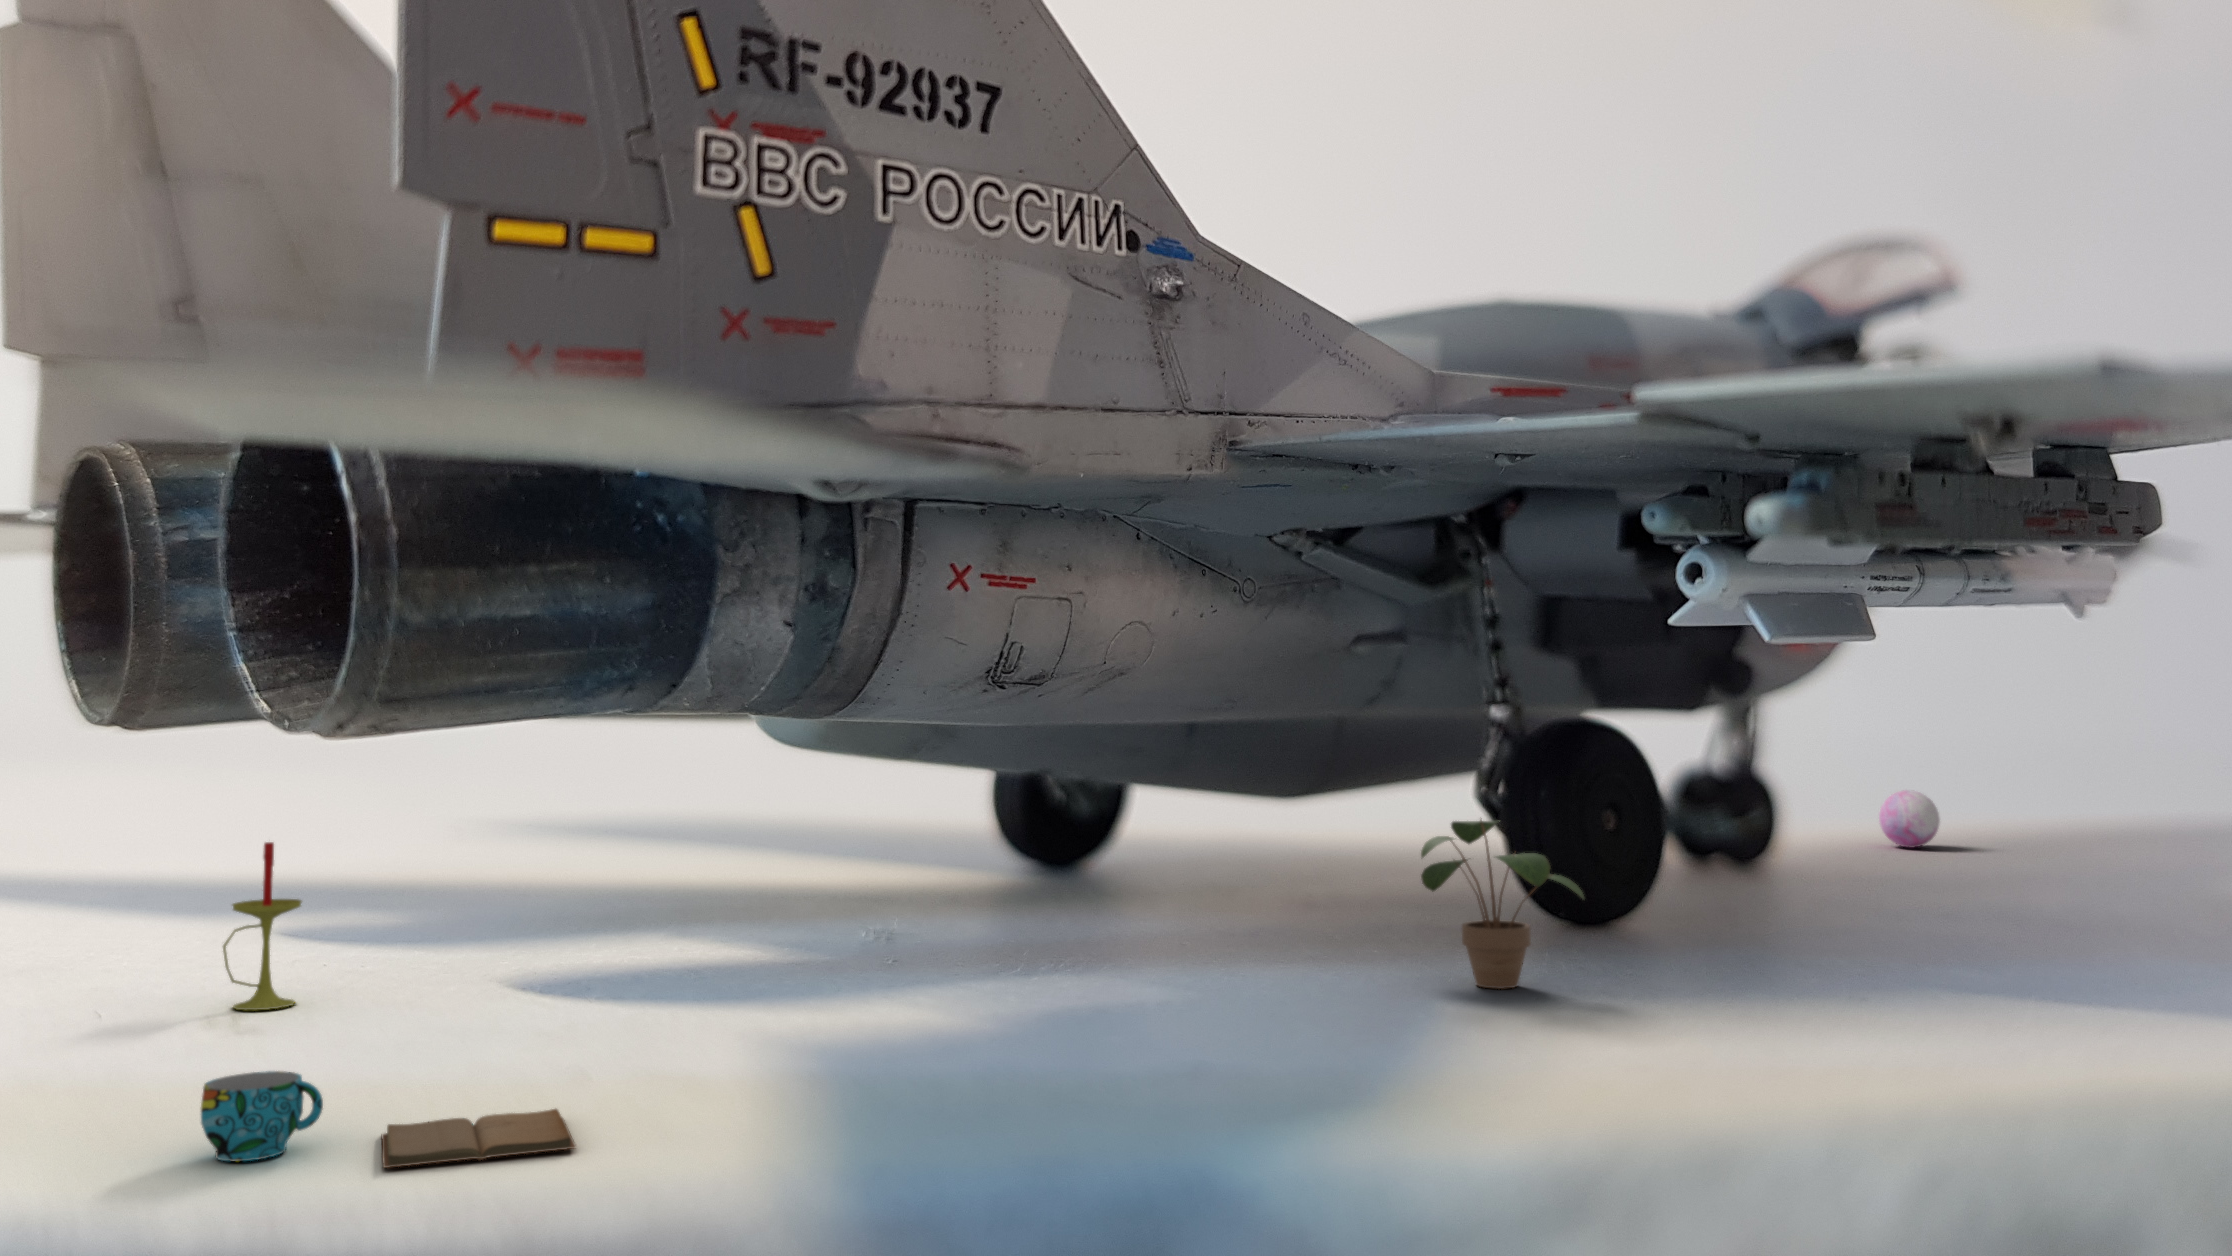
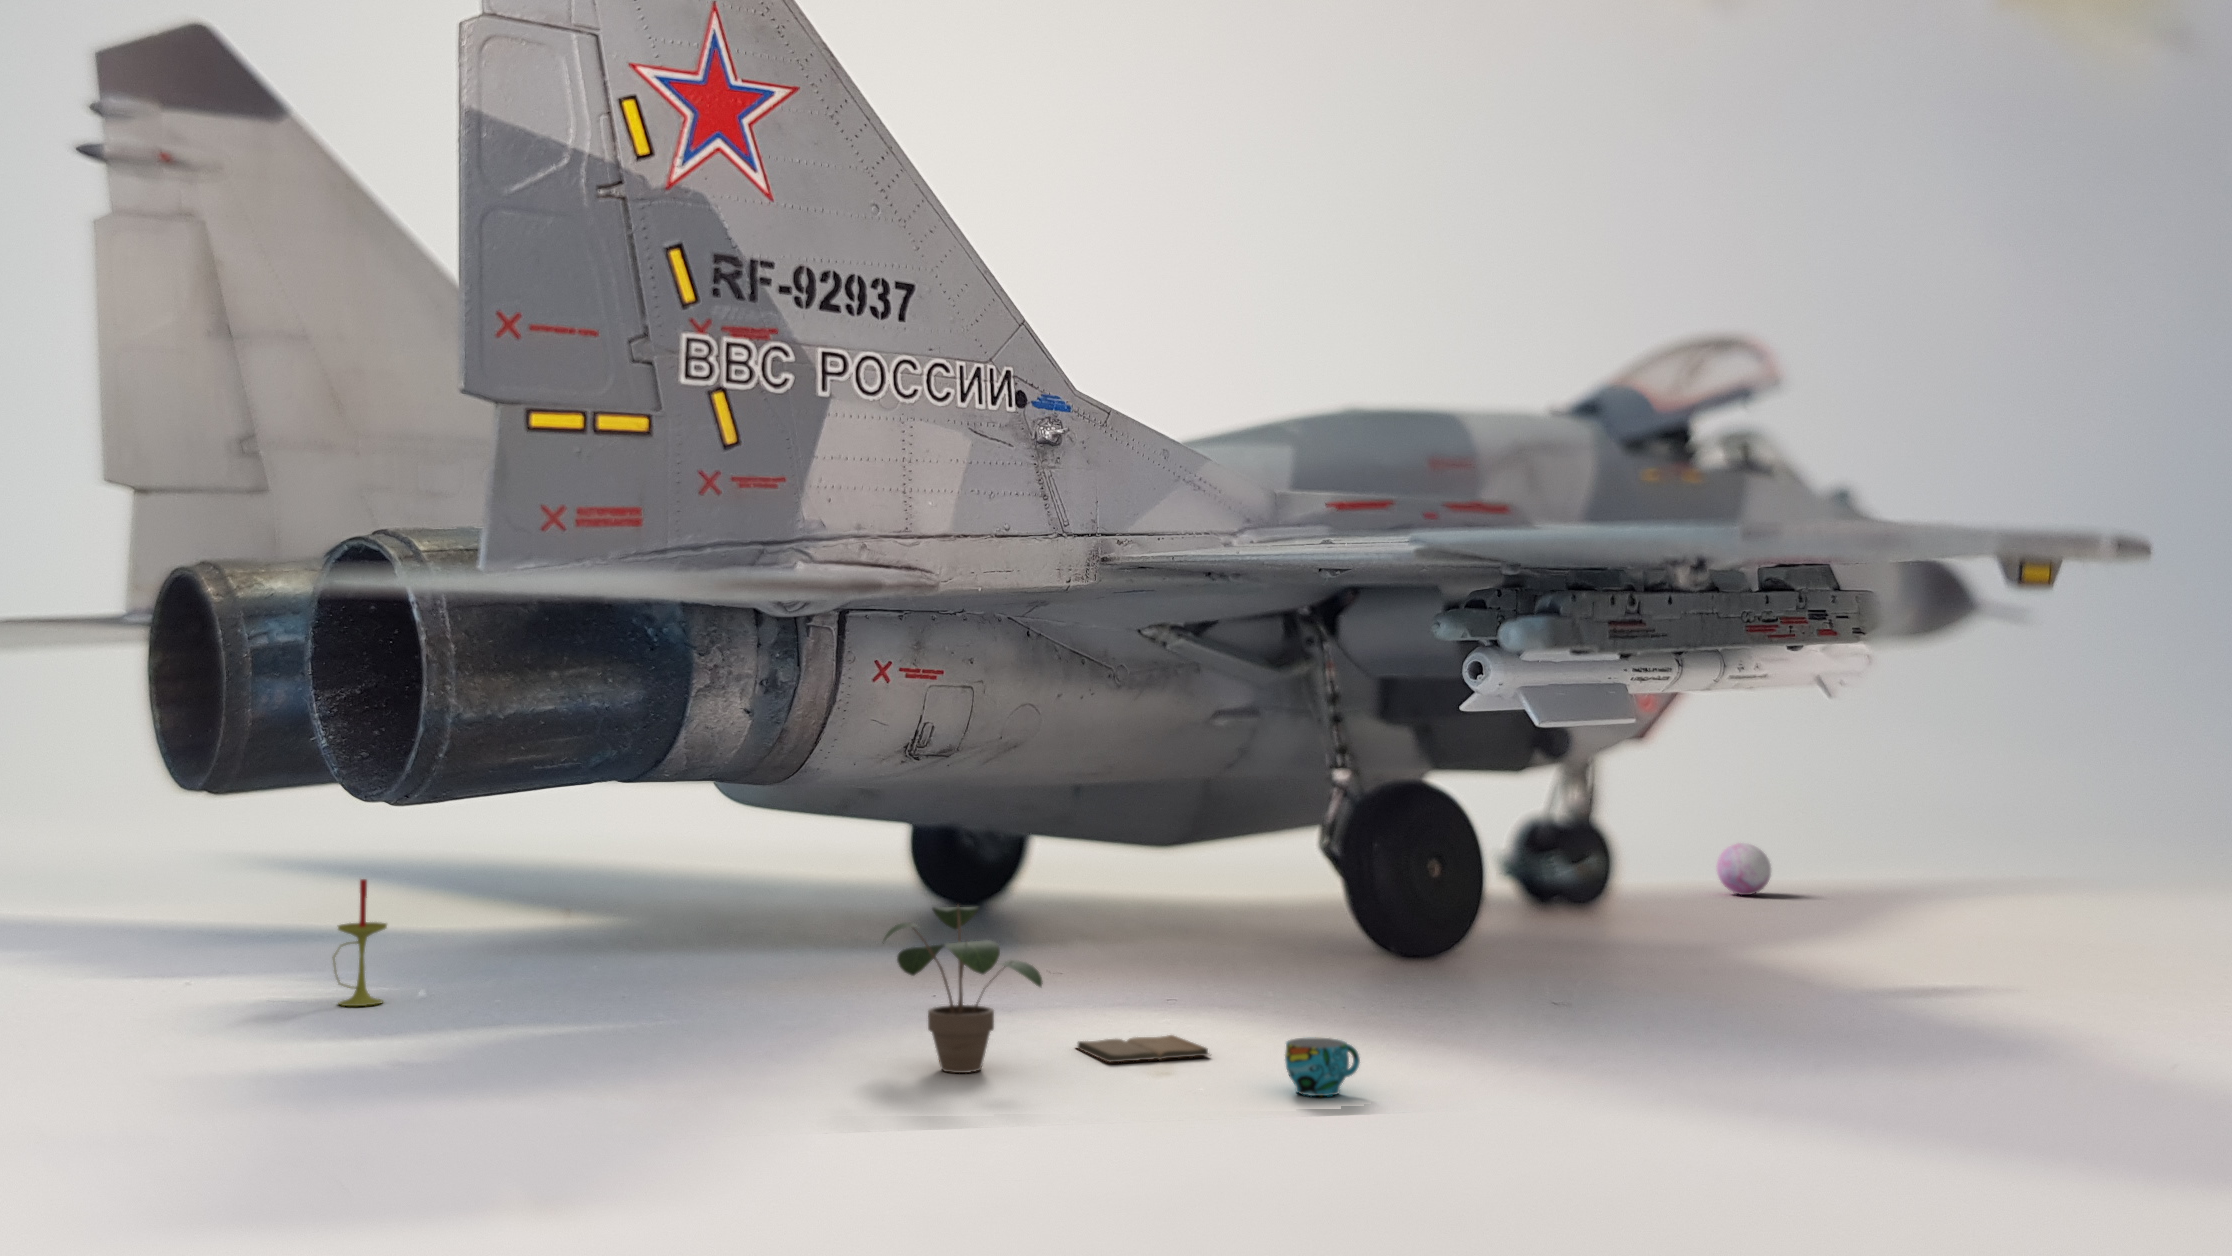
potted plant: present [1421,820,1584,989] -> present [883,906,1043,1073]
cup: present [201,1071,323,1161] -> present [1285,1038,1360,1096]
book: present [381,1109,576,1168] -> present [1077,1035,1209,1062]

